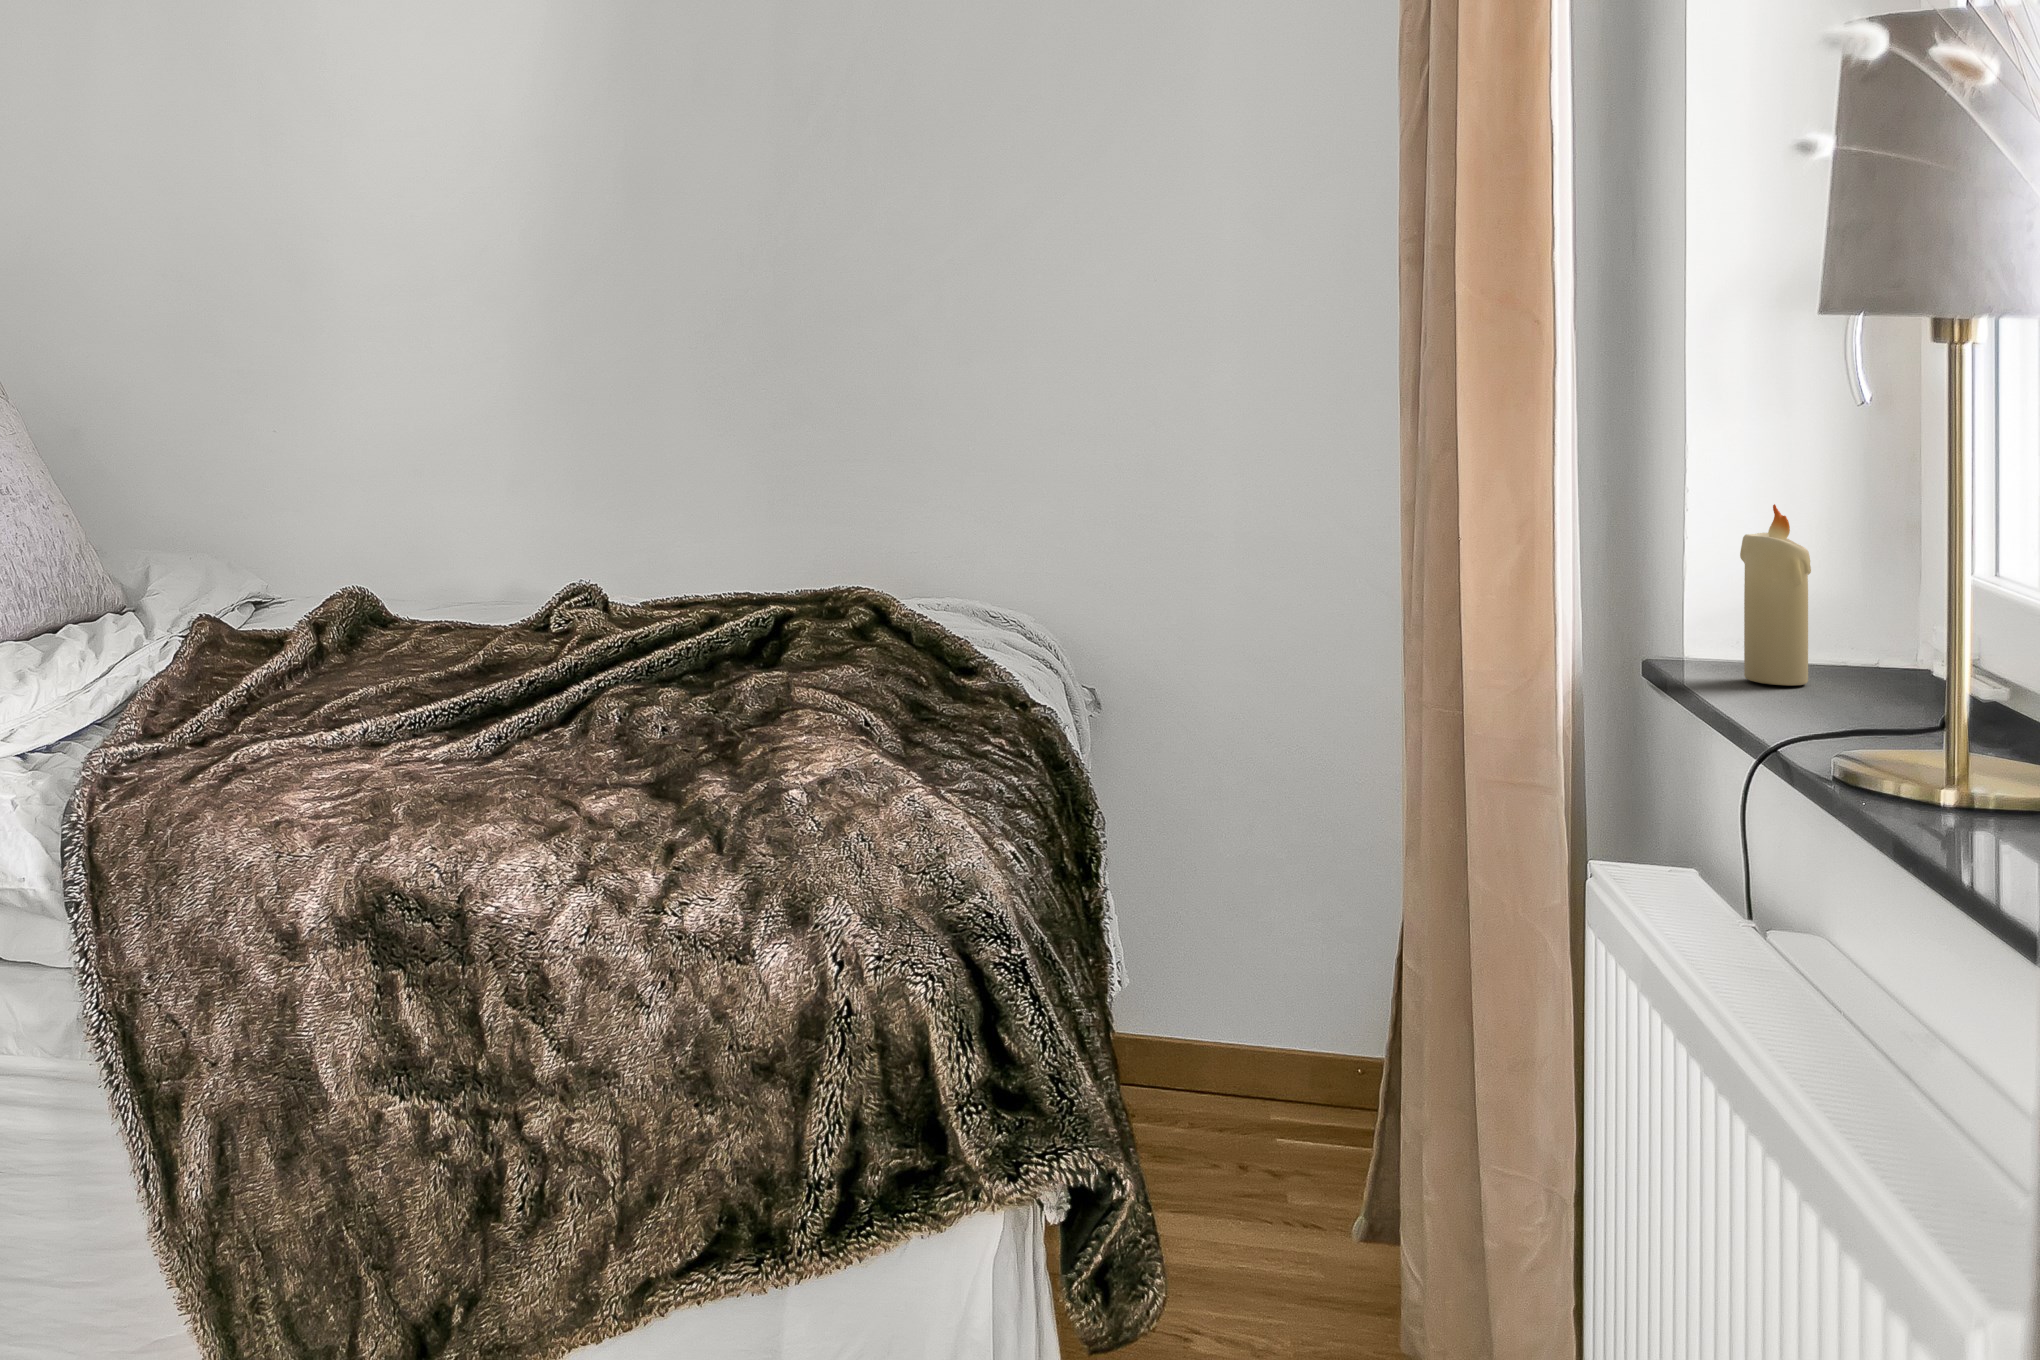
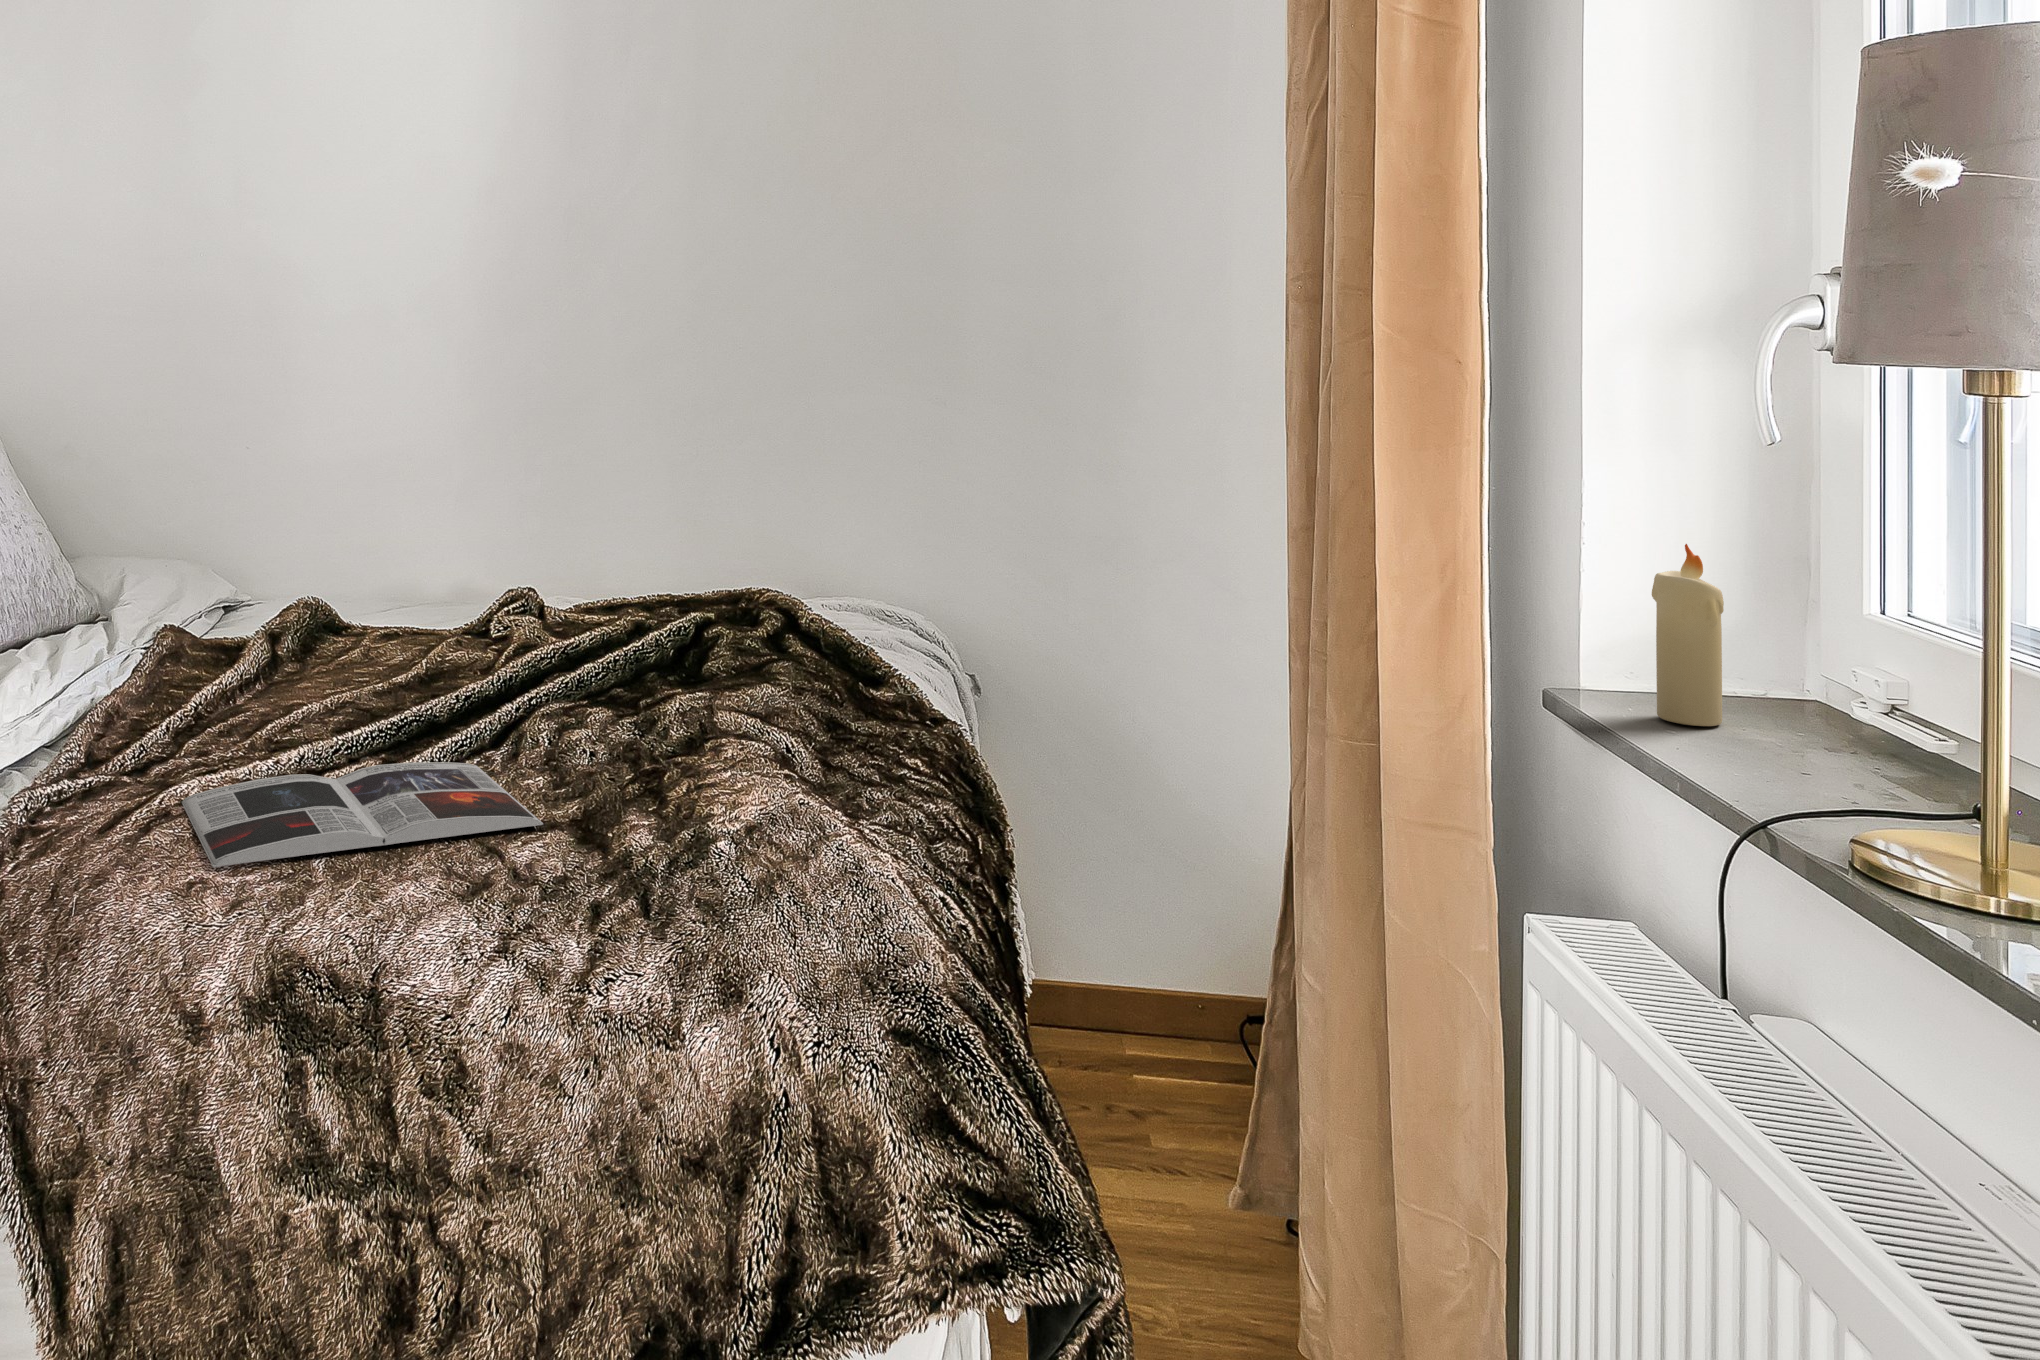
magazine: none [255,732,616,808] -> present [182,762,543,867]

